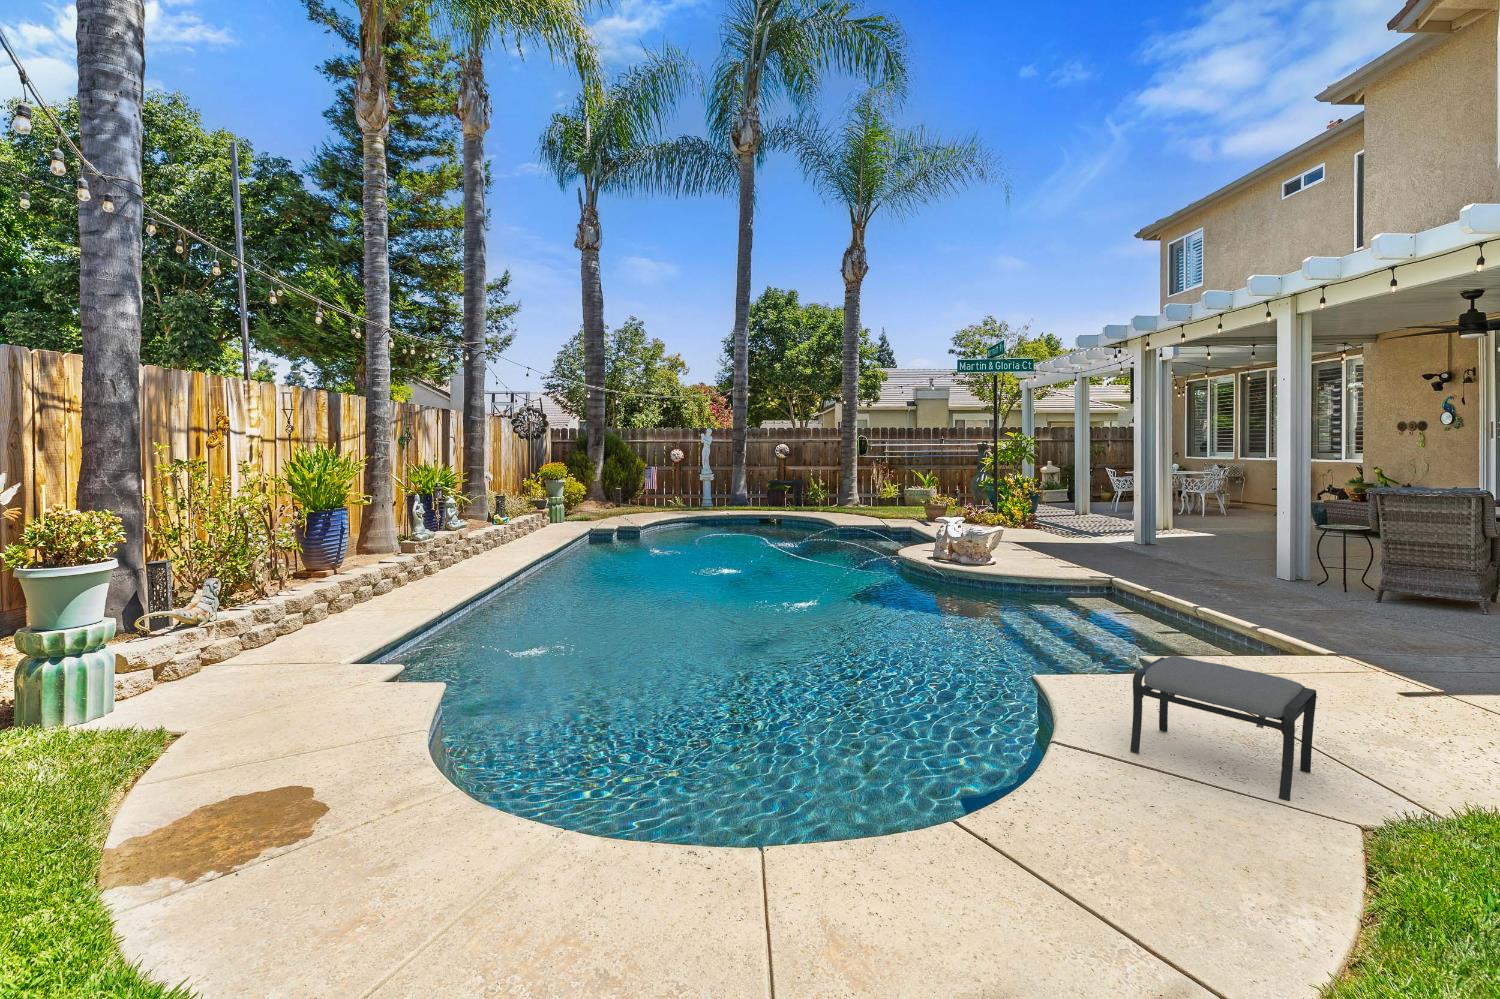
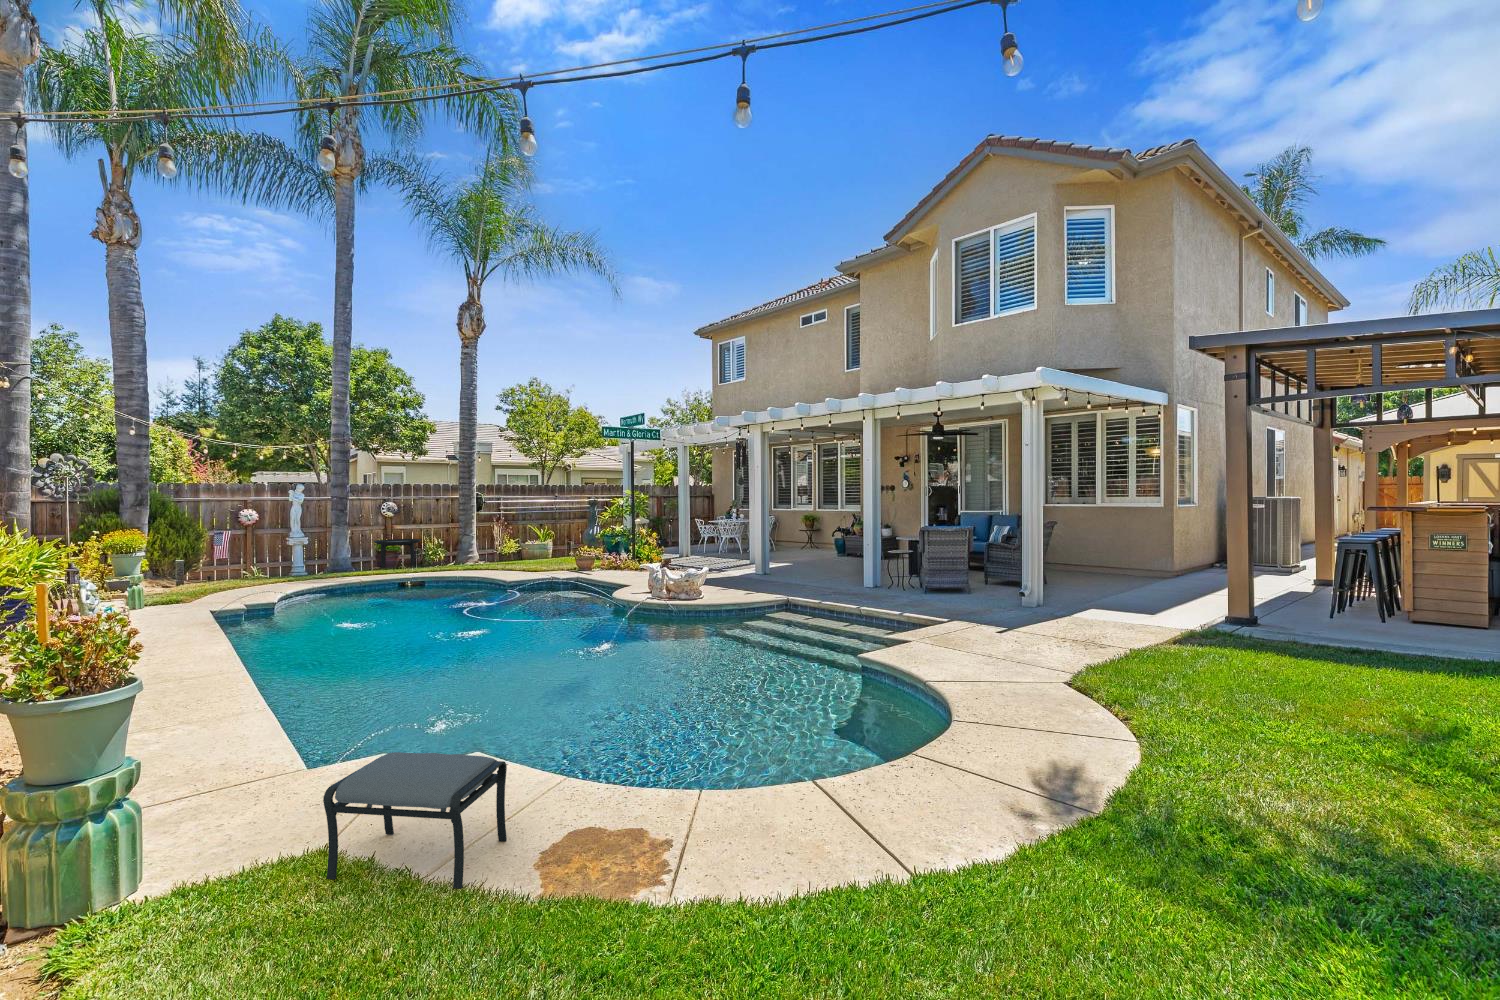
ottoman: present [1130,656,1317,801] -> present [323,752,507,889]

